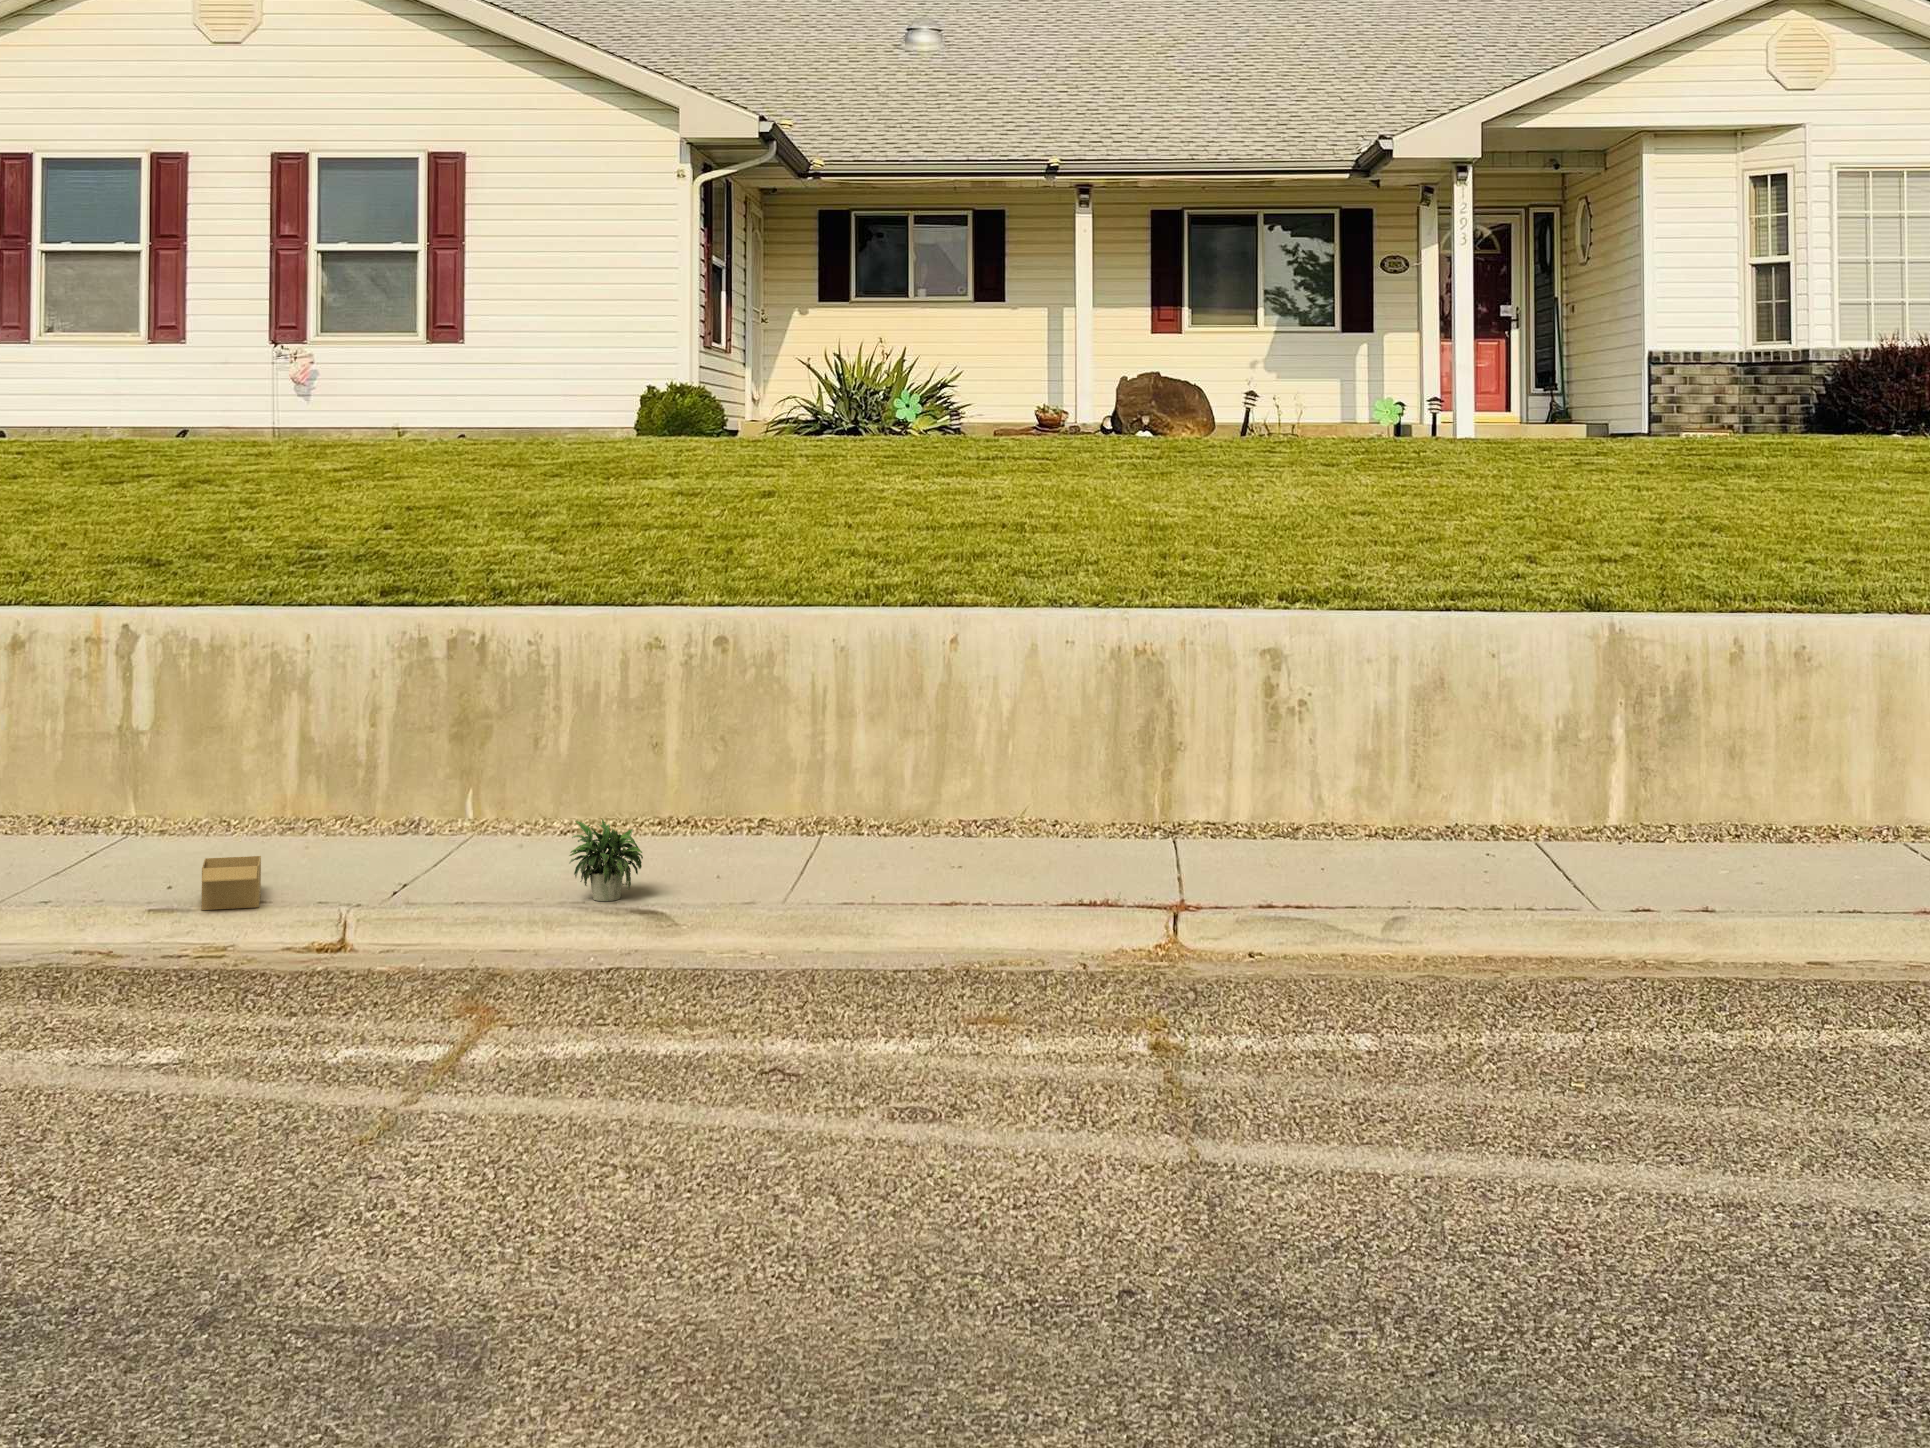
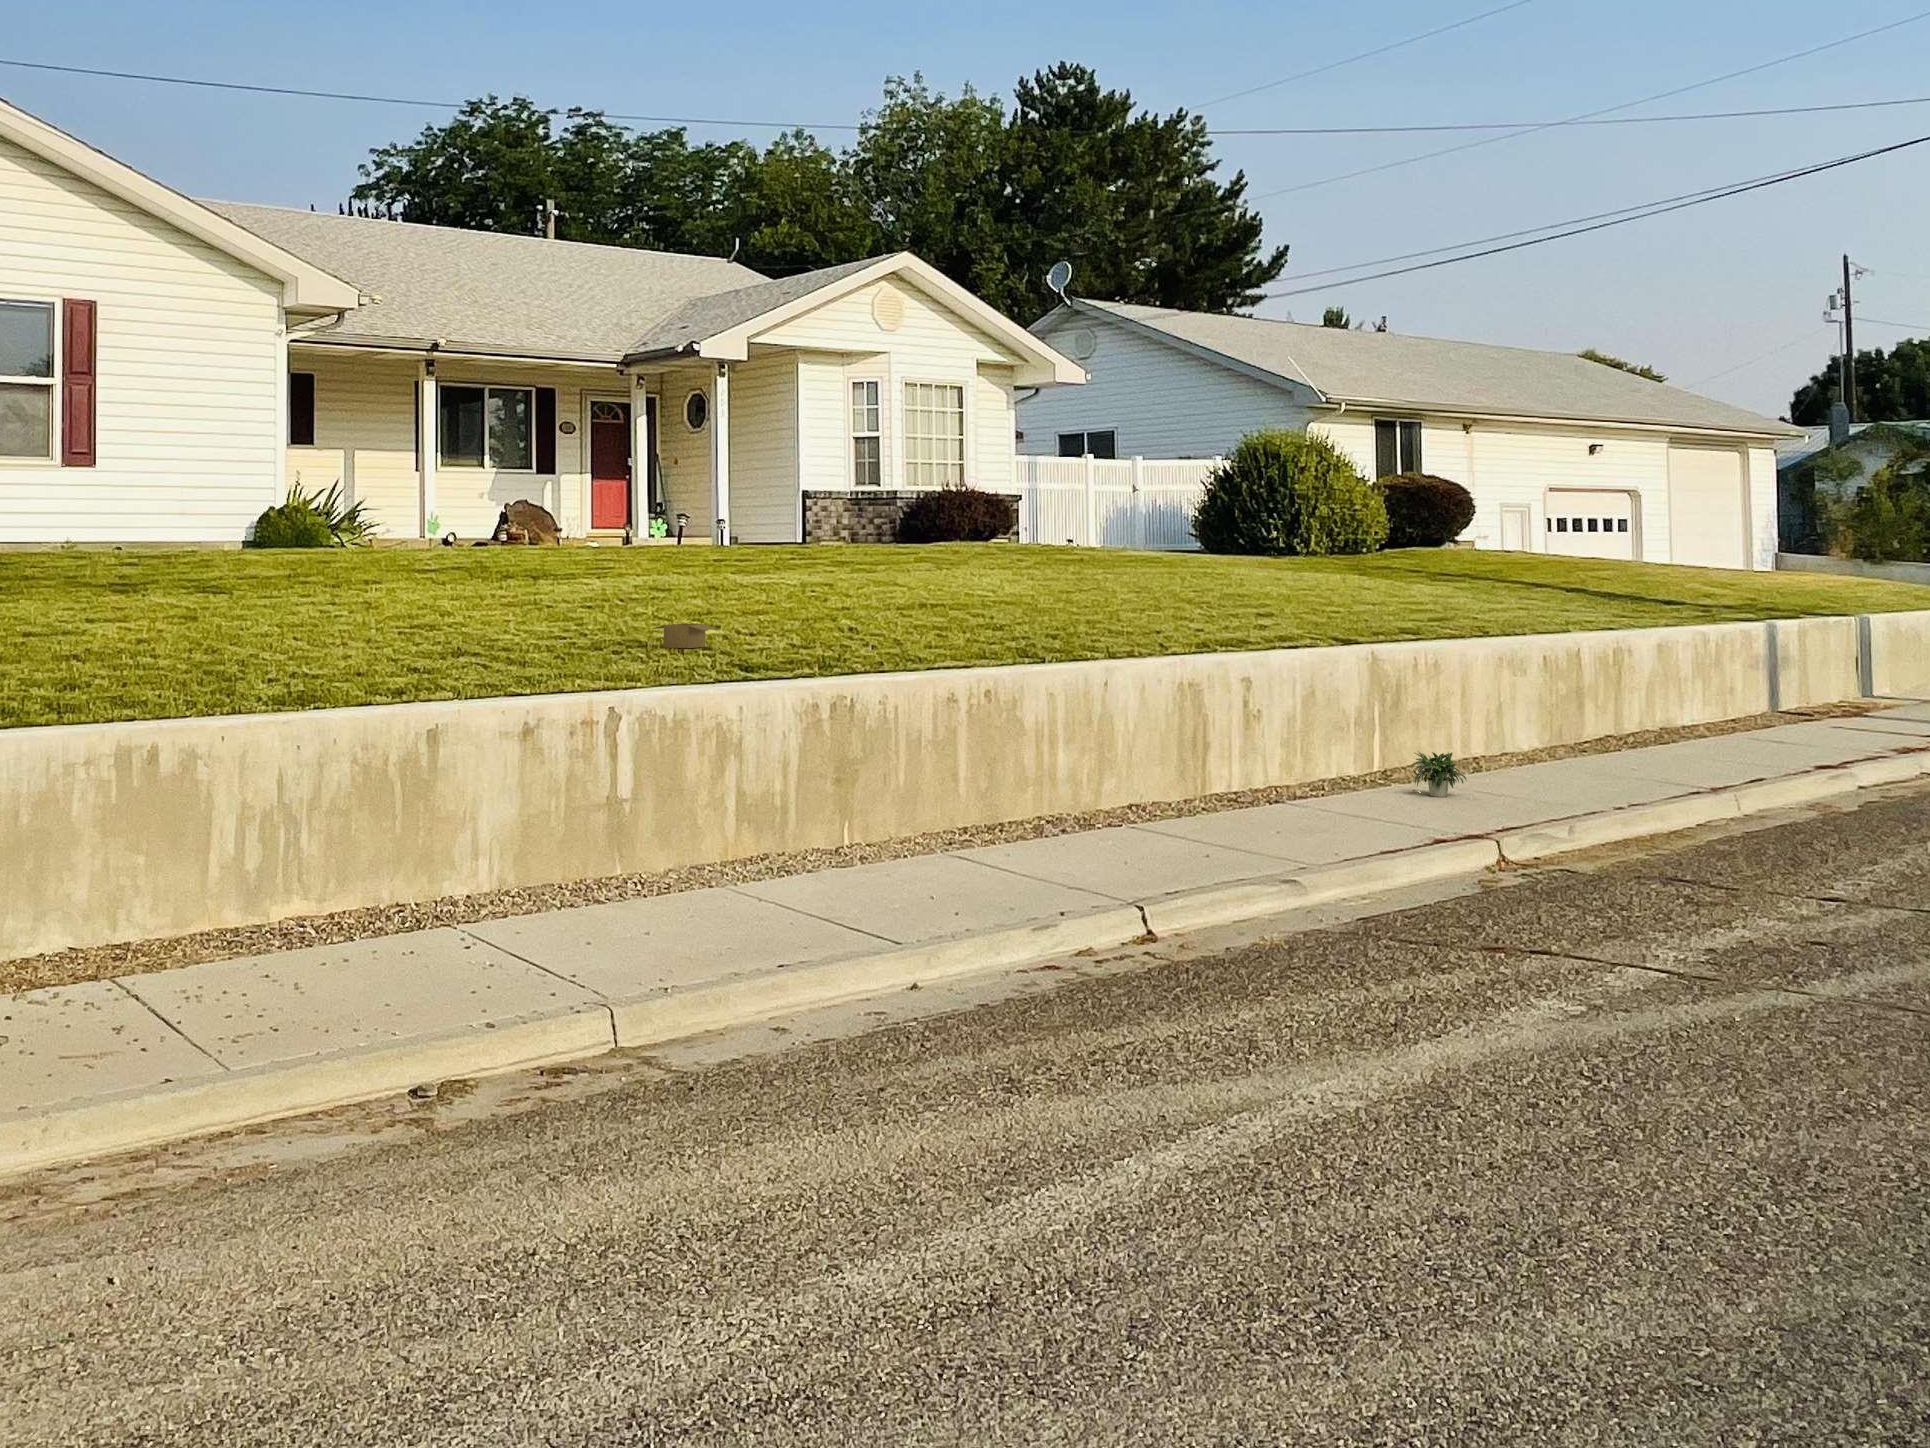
cardboard box: present [202,856,261,910] -> present [652,624,717,648]

